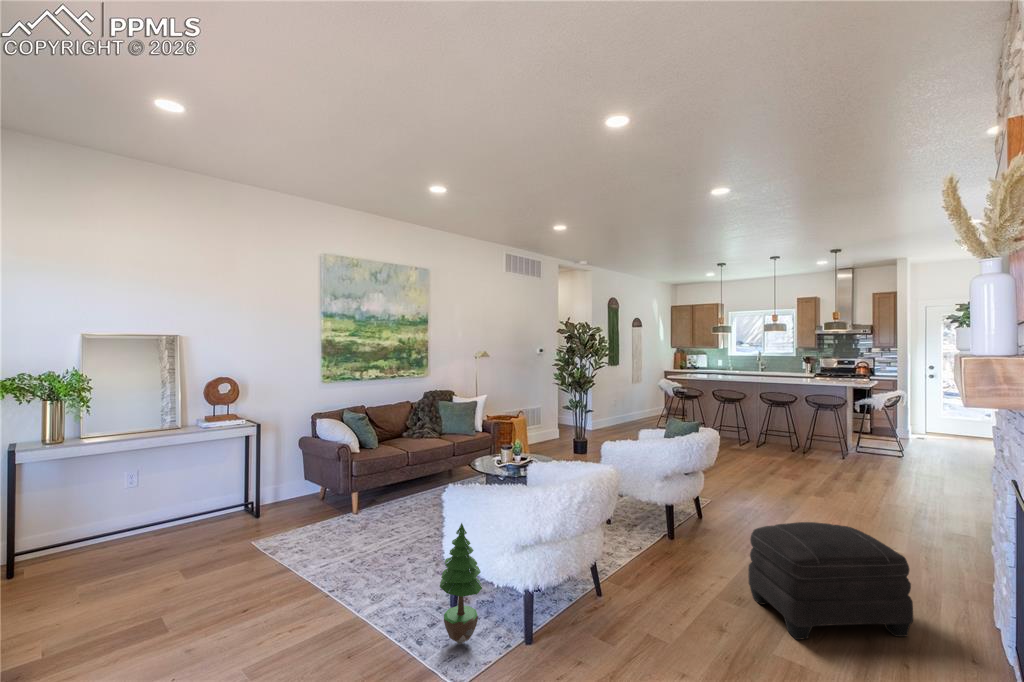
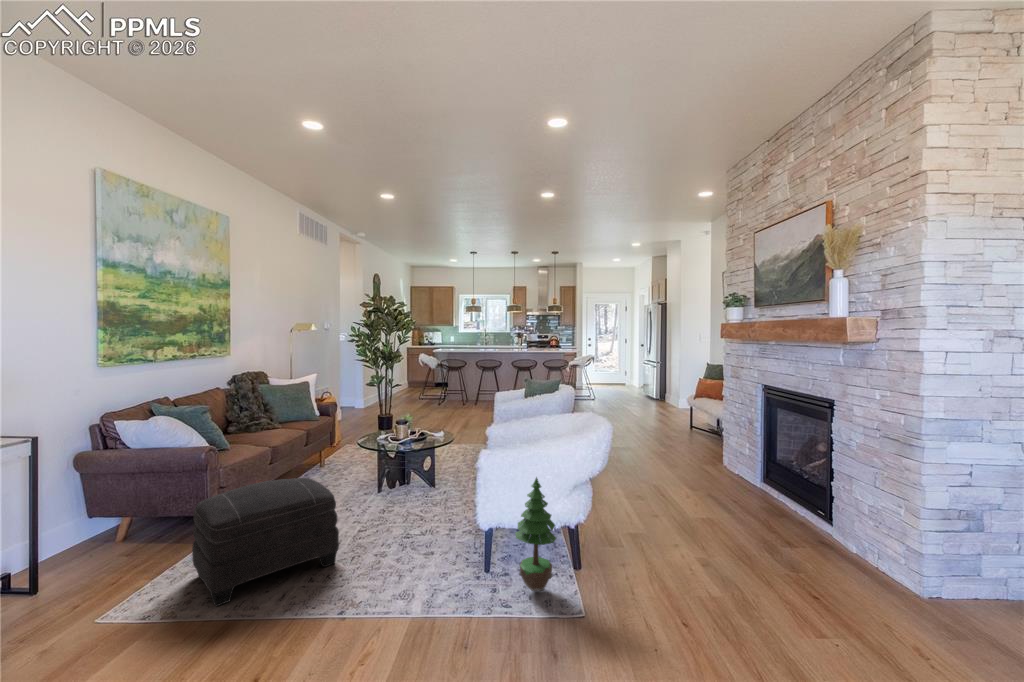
ottoman: present [748,522,913,640] -> present [192,478,339,606]

